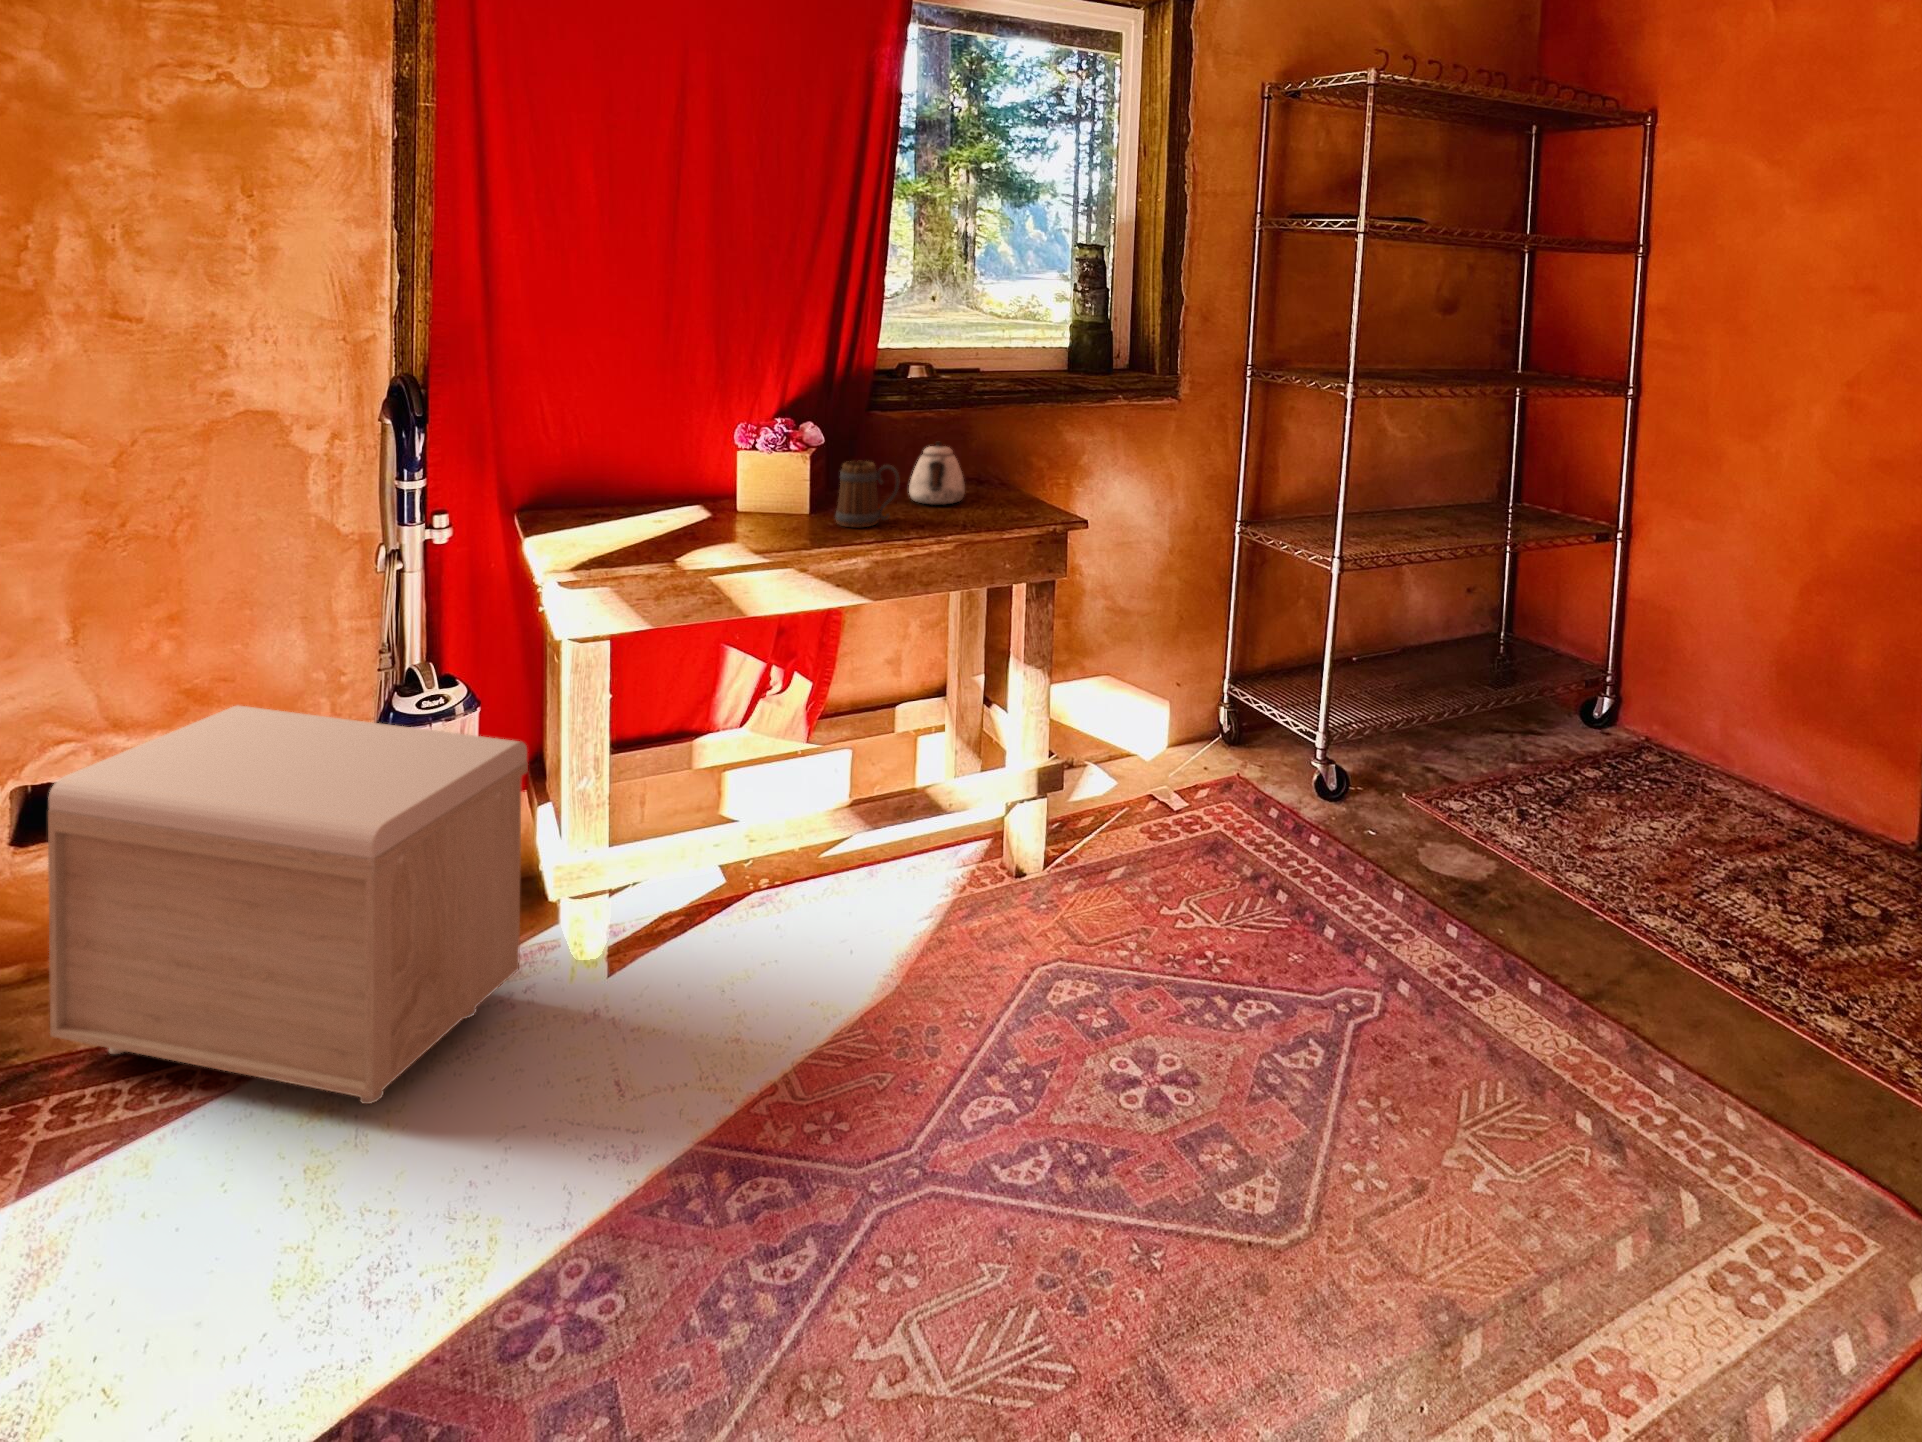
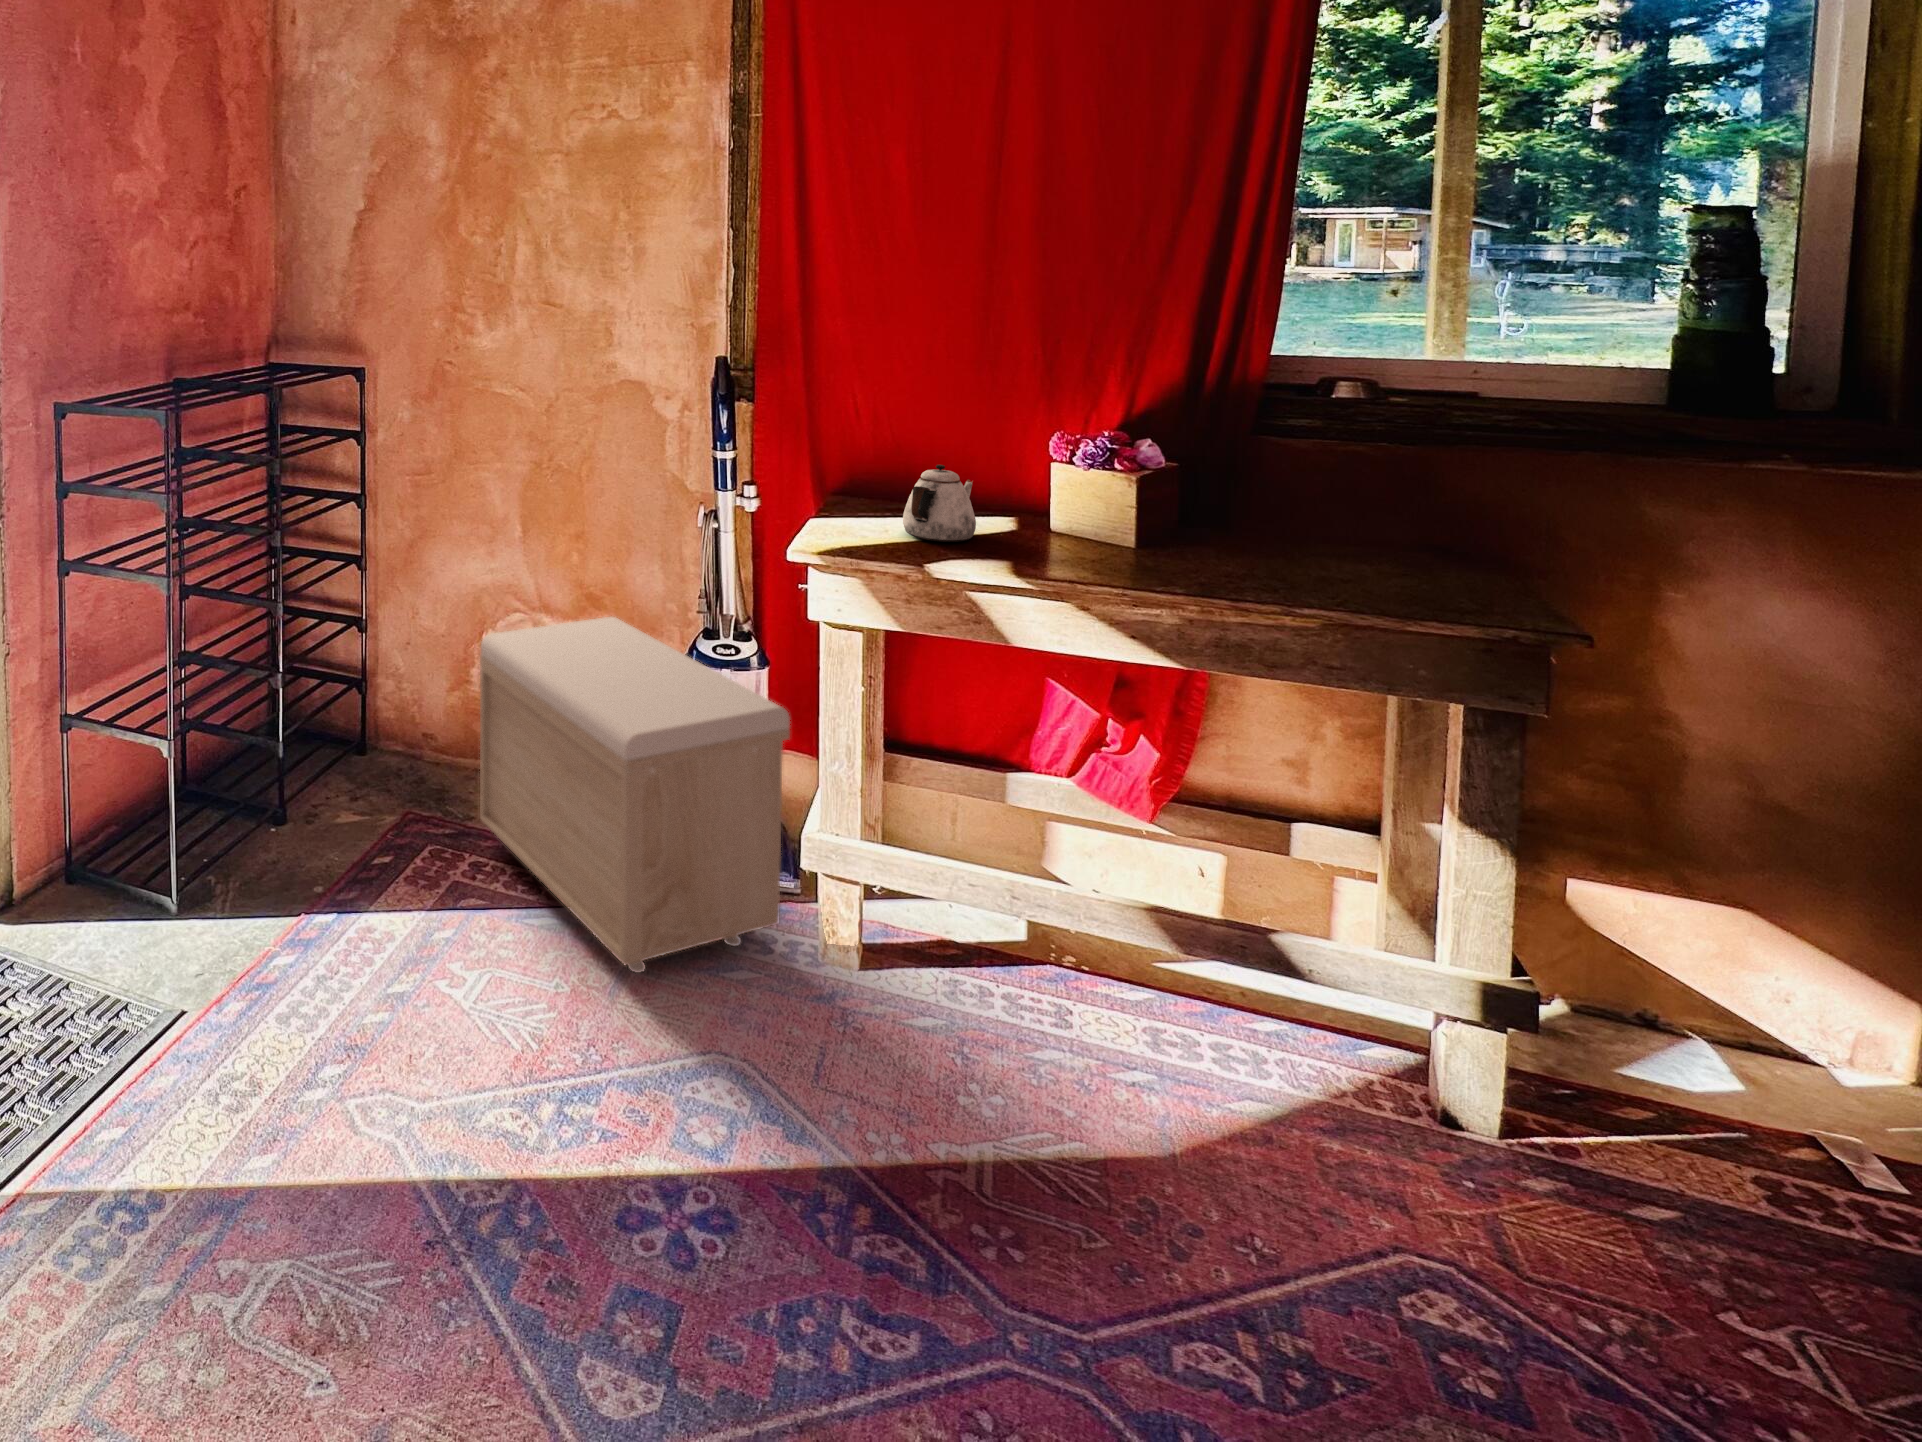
teapot: present [909,442,965,505] -> present [903,465,976,542]
mug: present [835,461,899,527] -> none [1153,490,1245,574]

